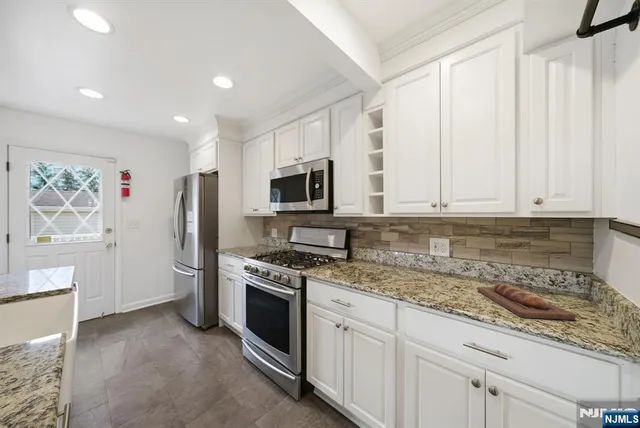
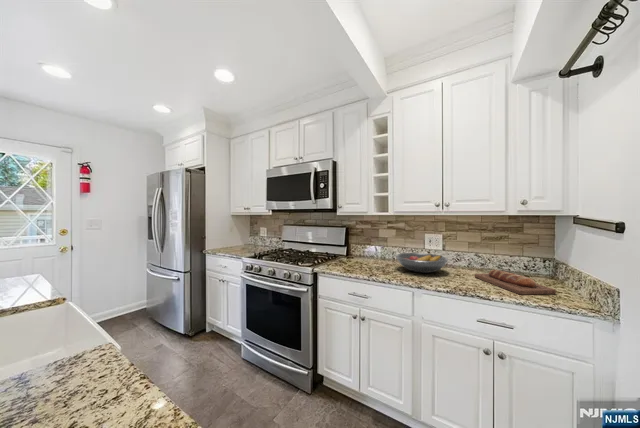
fruit bowl: none [388,259,447,282] -> present [396,253,448,273]

